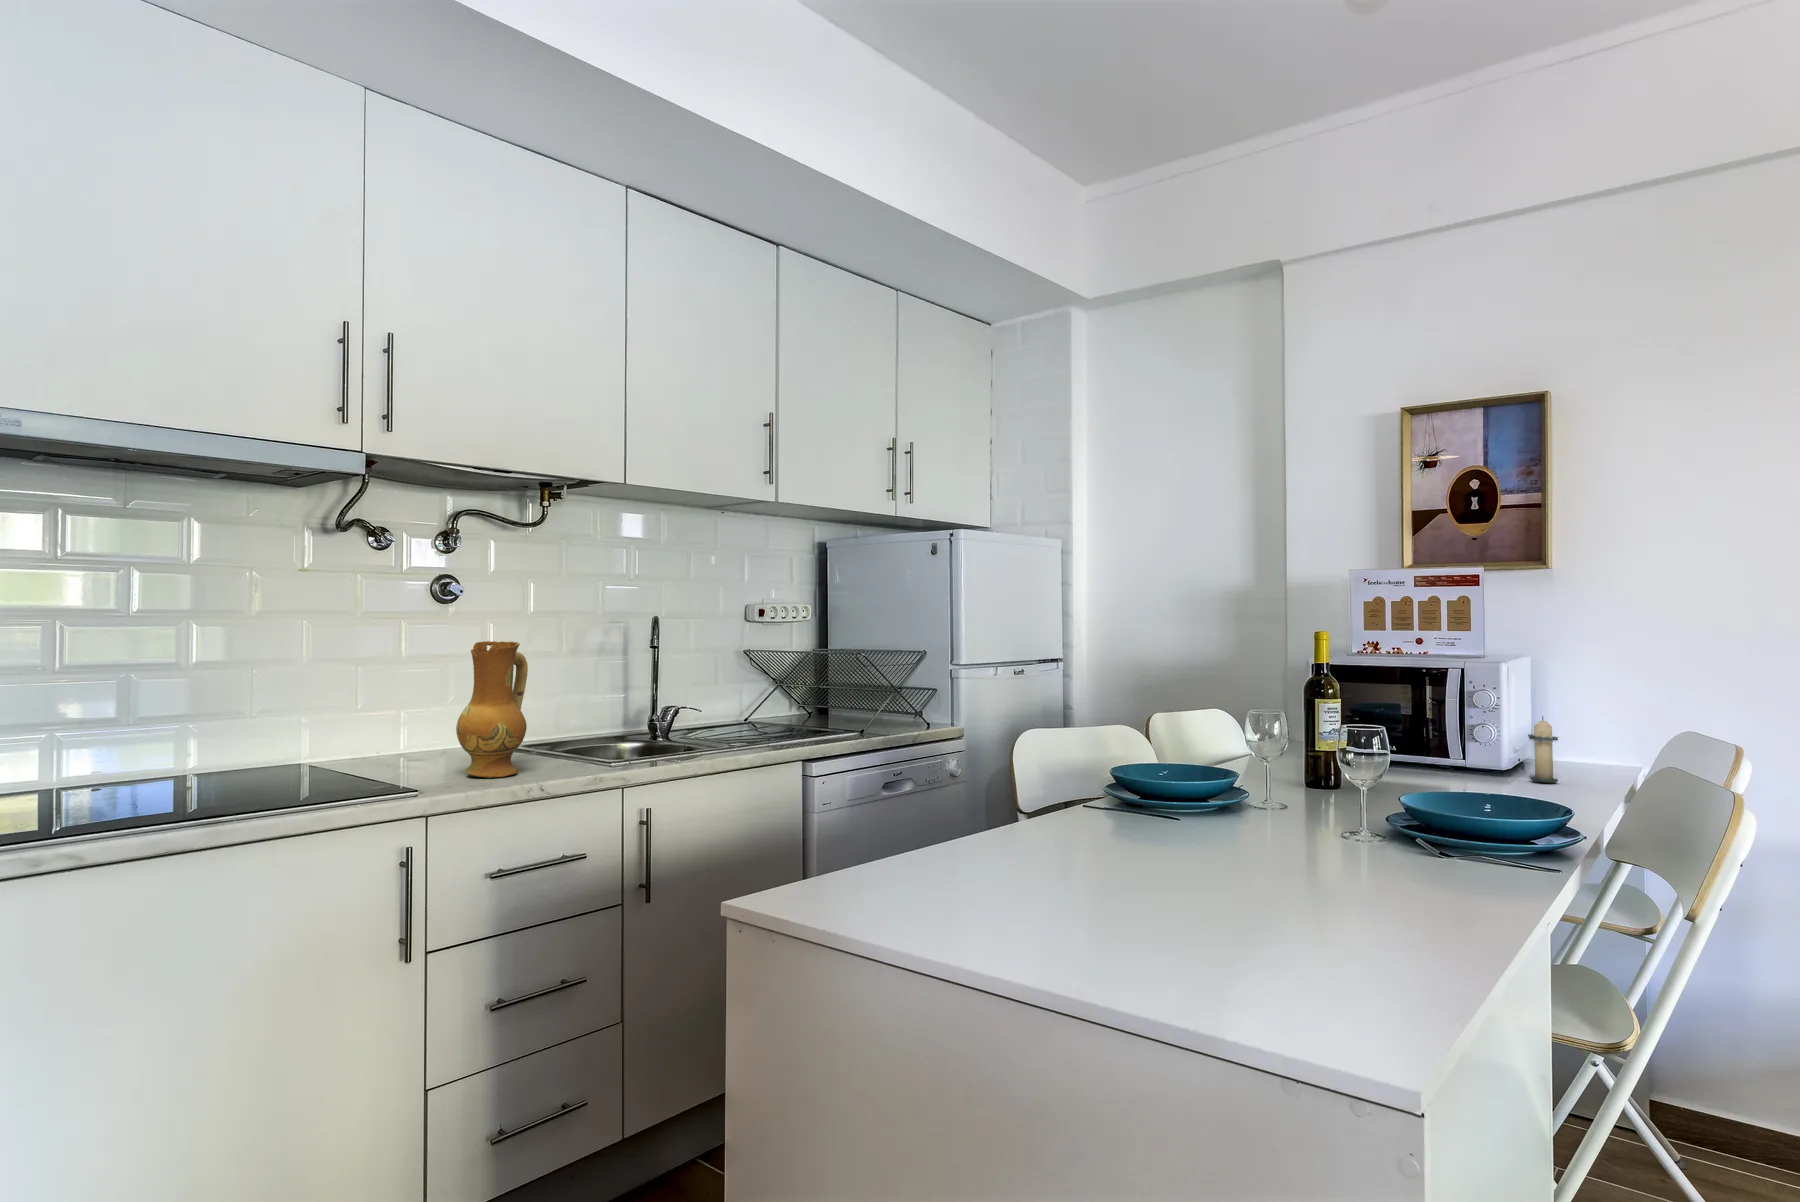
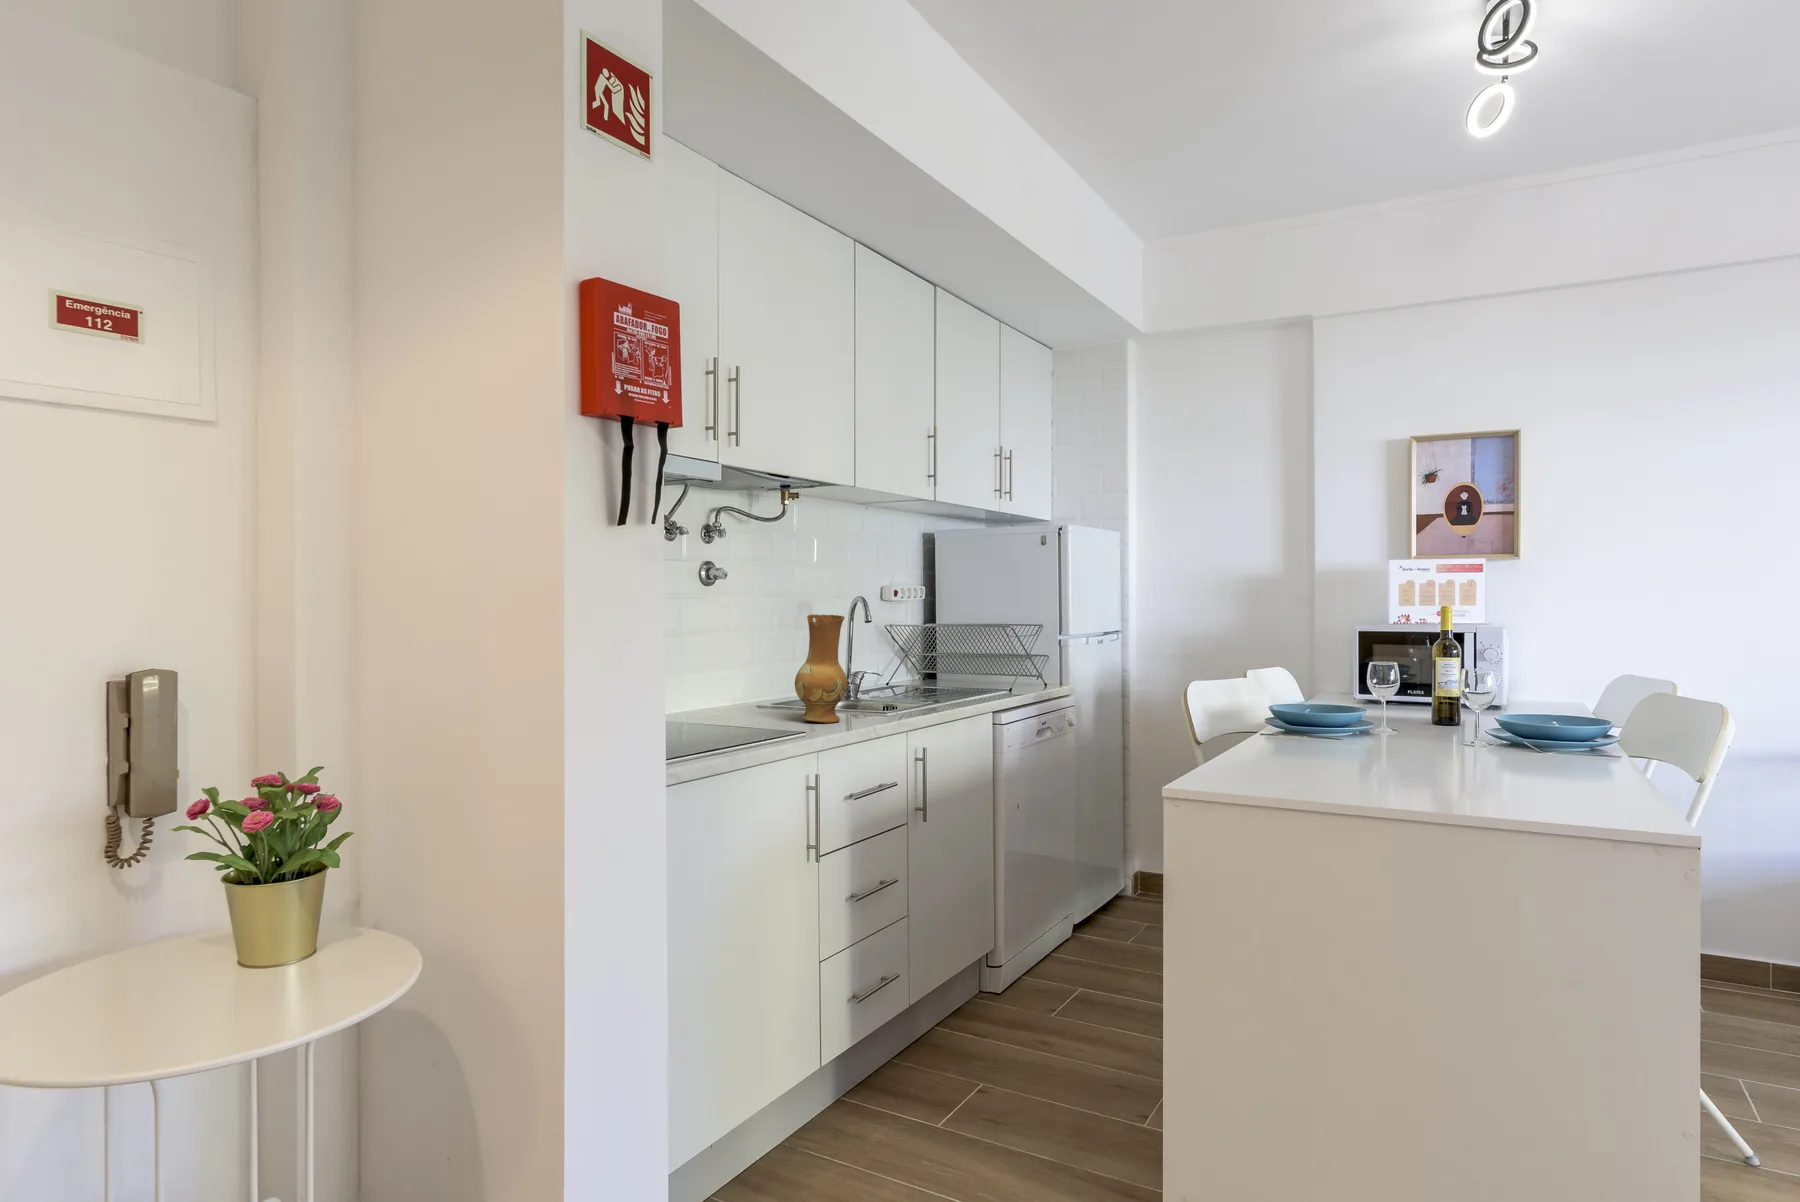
candle: present [1528,716,1558,783] -> none [1531,666,1559,714]

